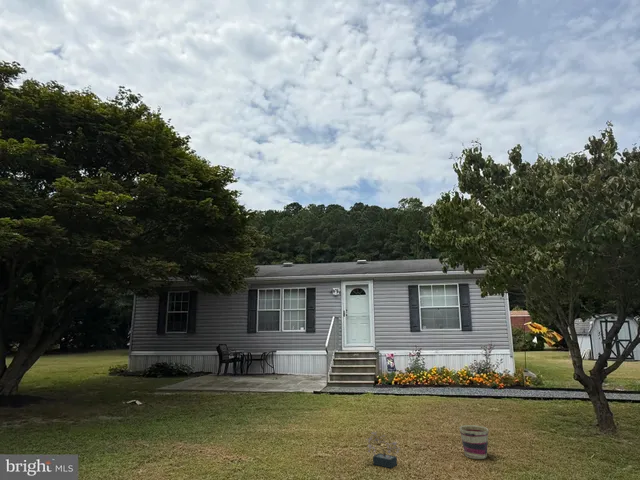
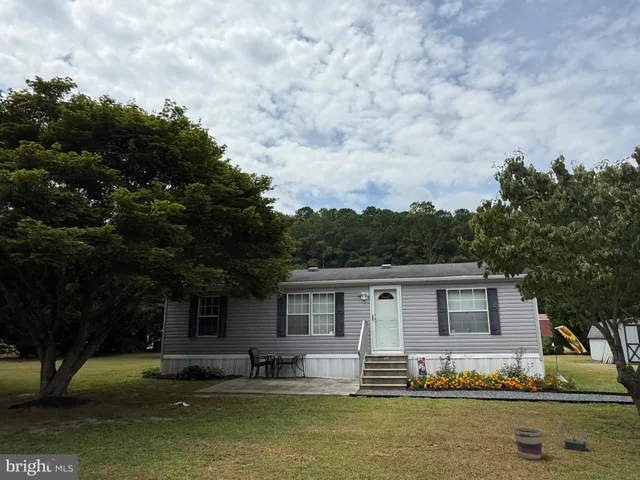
decorative plant: present [368,432,398,468] -> present [557,421,590,451]

